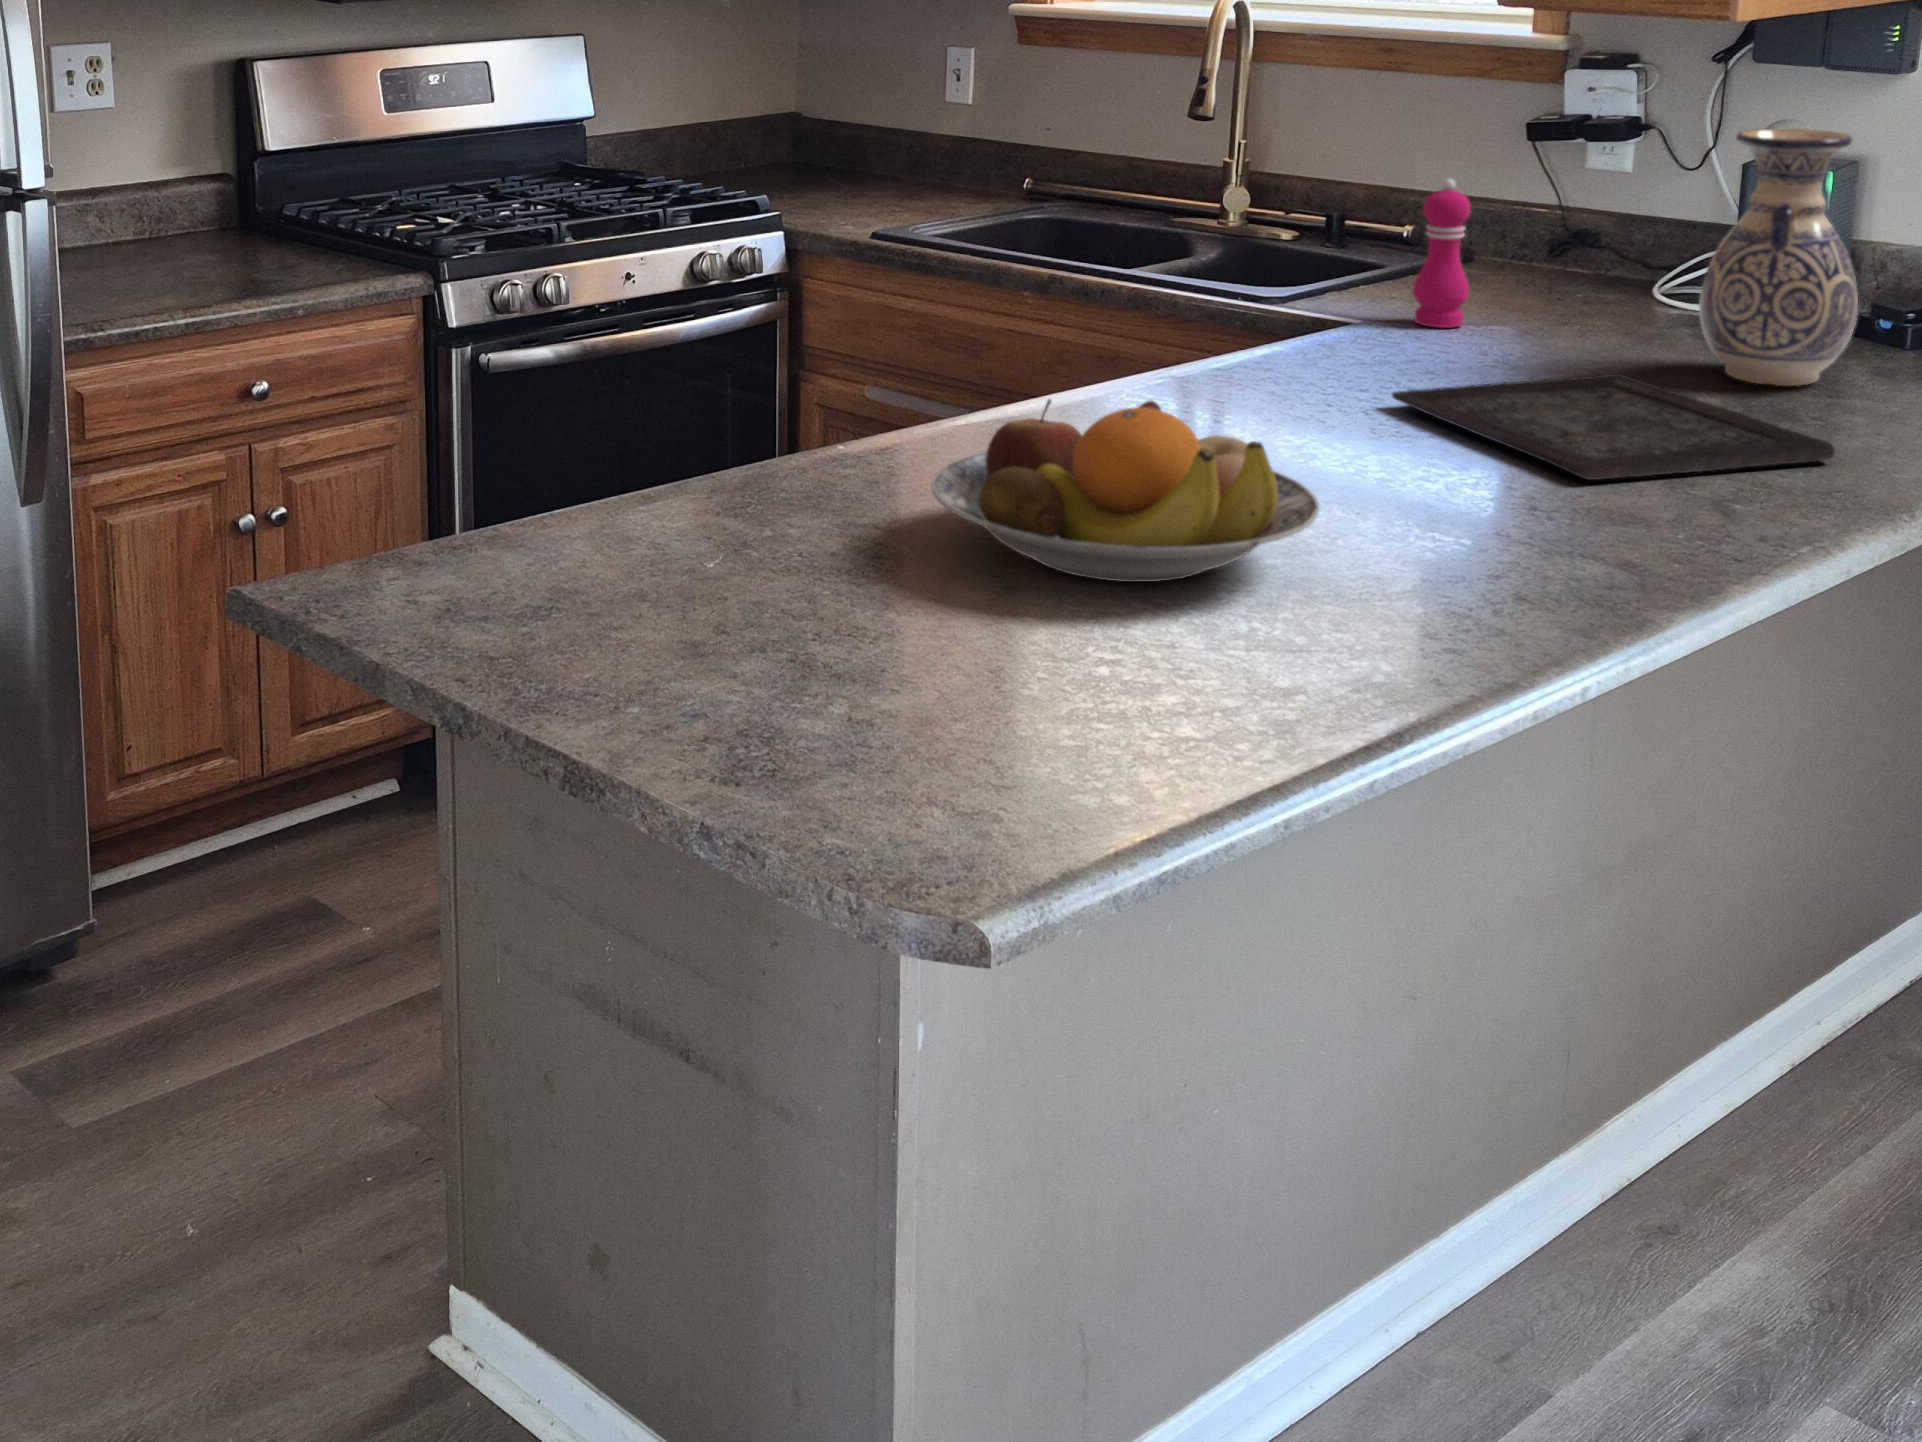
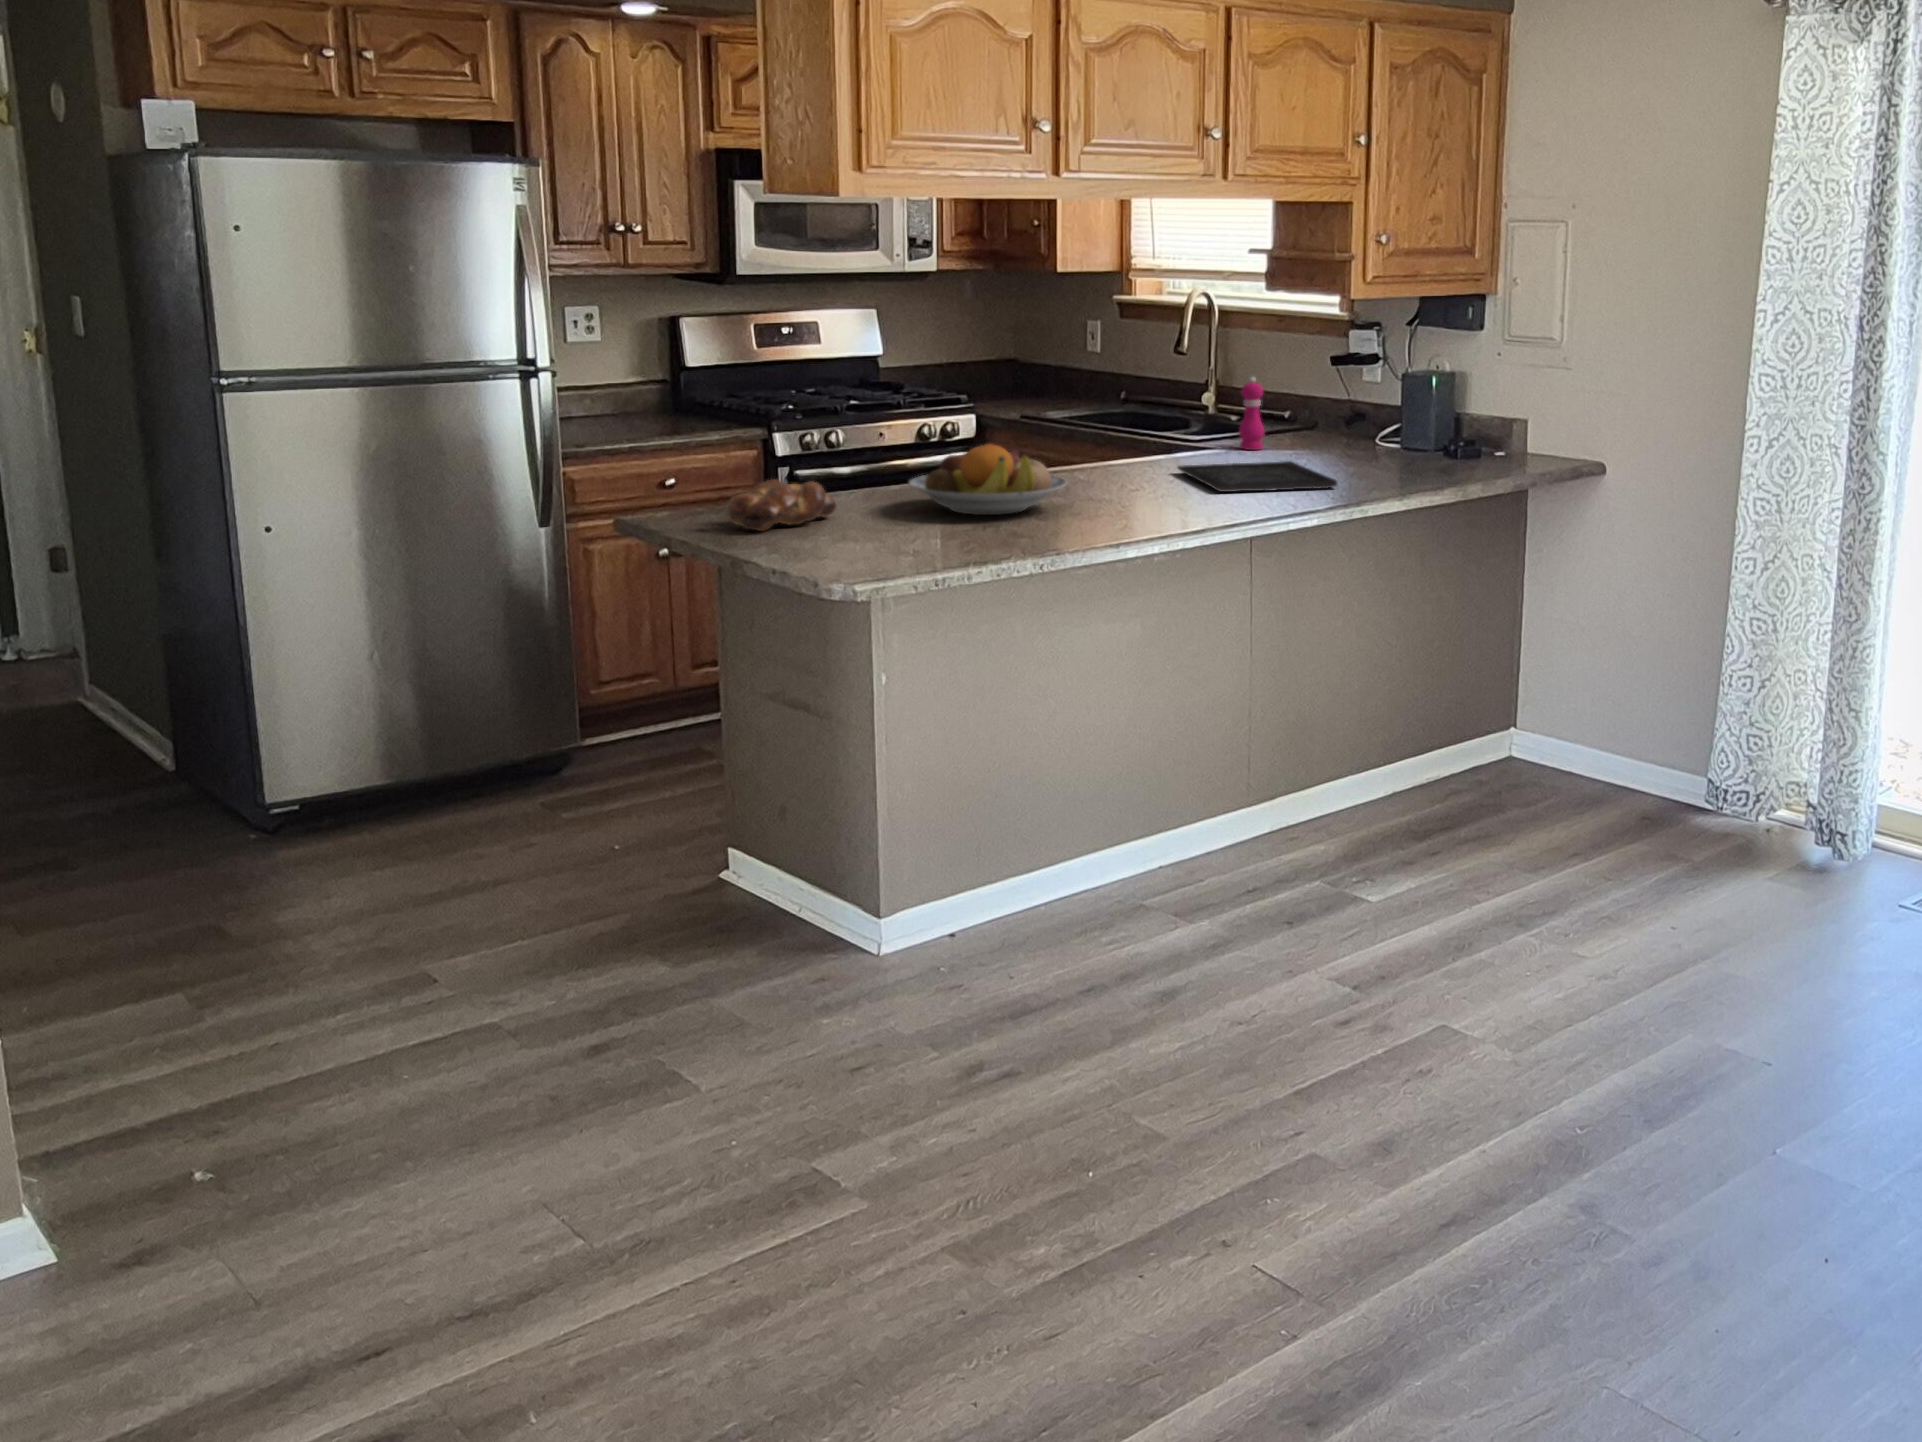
vase: present [1699,129,1858,386] -> none [1337,350,1402,468]
bread loaf: none [546,510,786,664] -> present [726,479,837,531]

